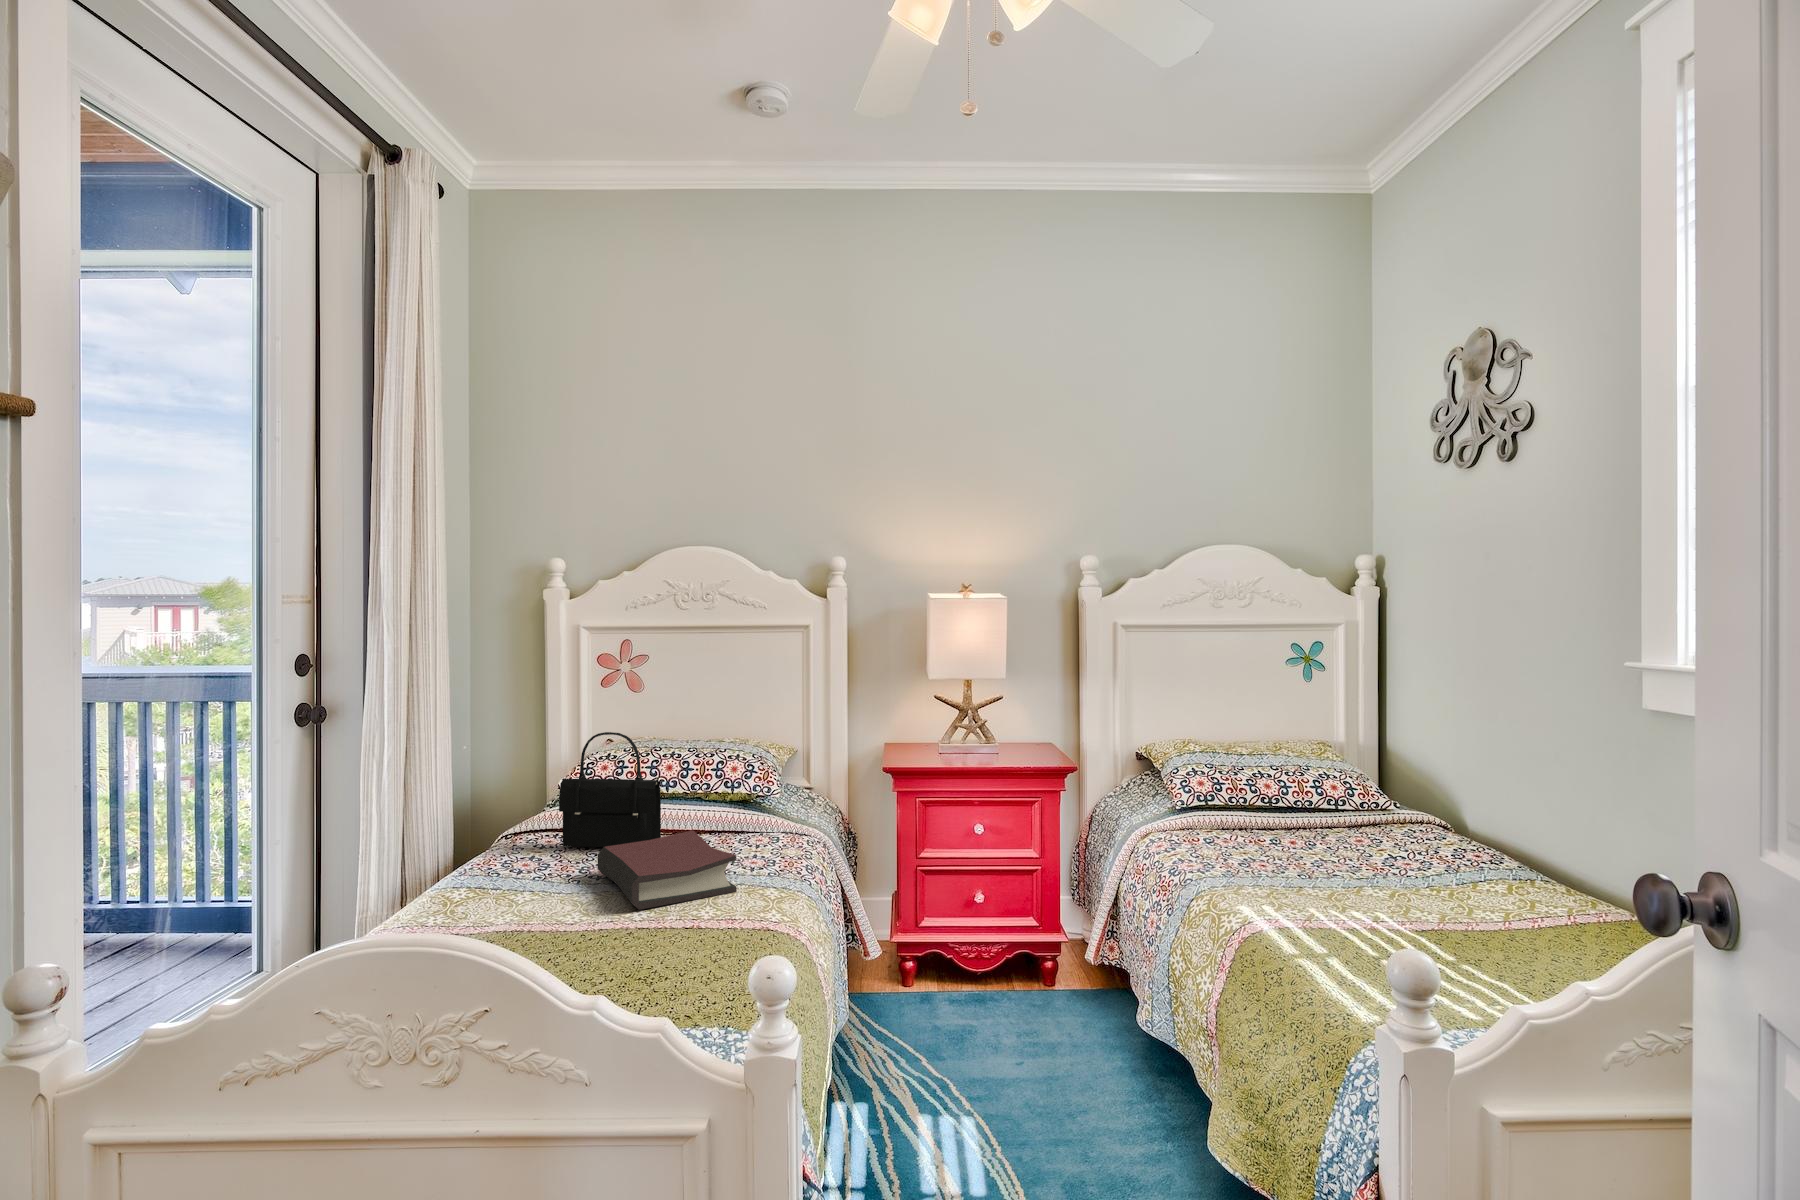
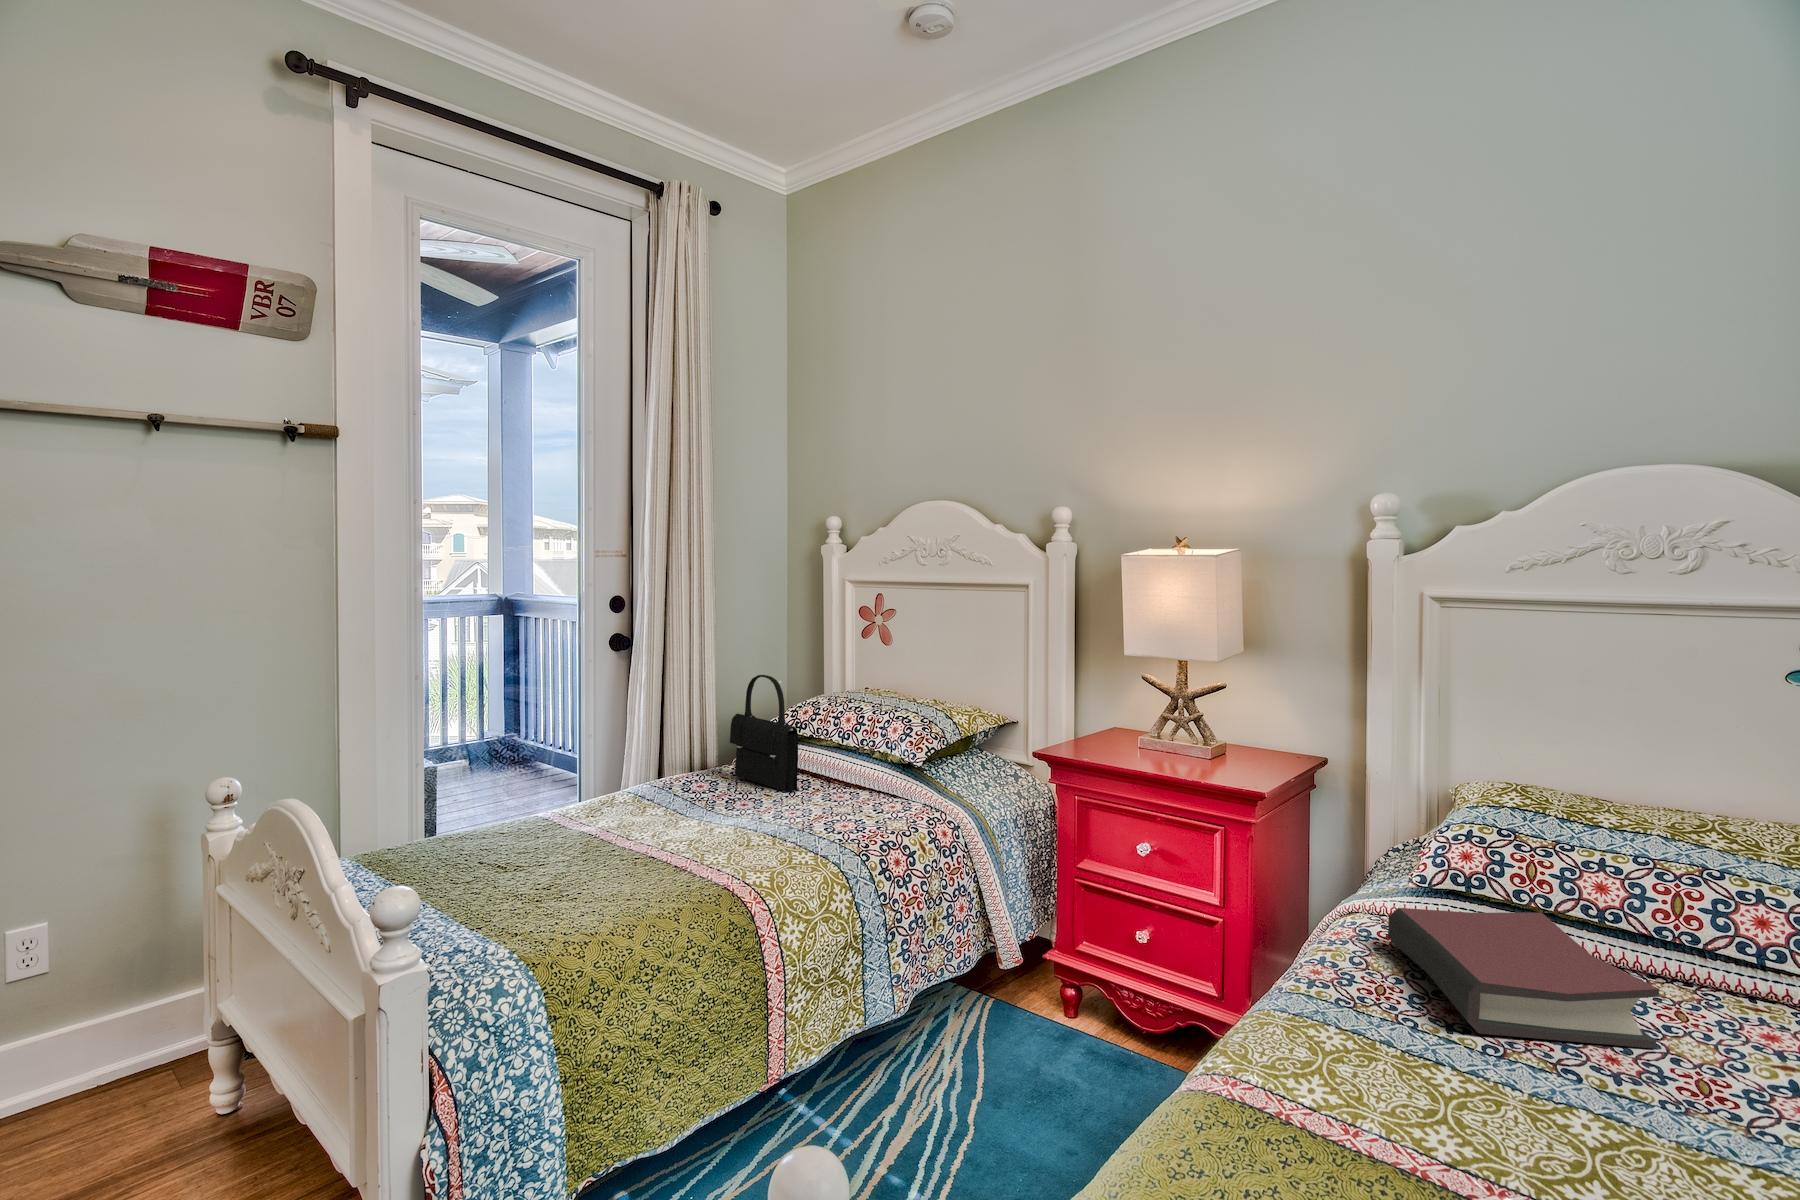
hardback book: present [598,830,737,910] -> present [1388,908,1659,1049]

